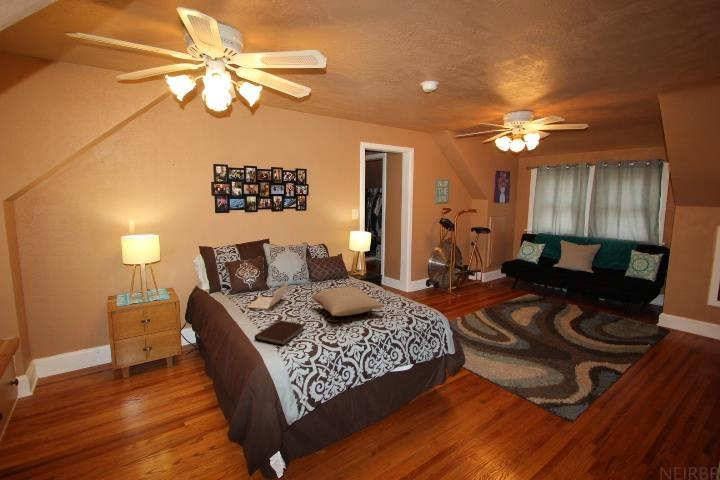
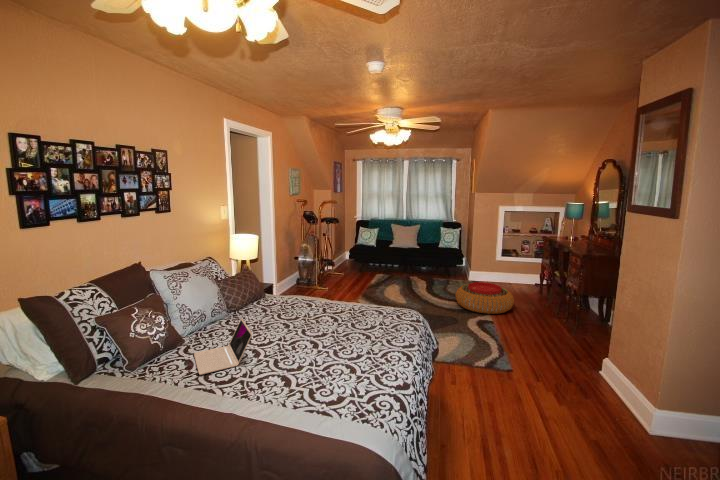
pillow: present [312,287,384,316] -> none [294,303,382,341]
notebook: present [255,320,305,346] -> none [293,365,349,409]
pouf: none [590,322,688,372] -> present [456,282,514,314]

